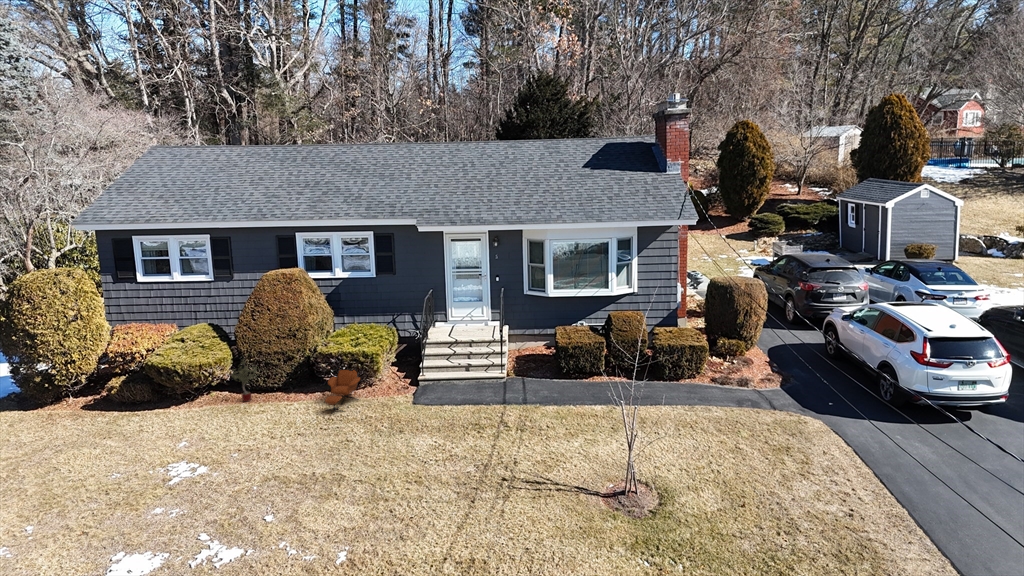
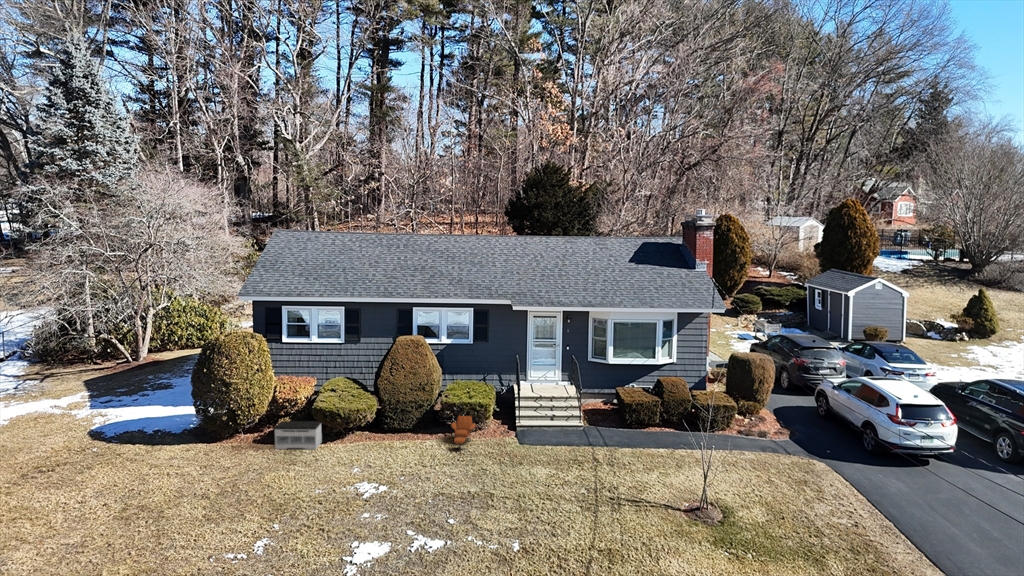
potted tree: present [232,359,259,402] -> none [373,406,398,441]
bench: none [95,380,165,416] -> present [275,421,322,449]

